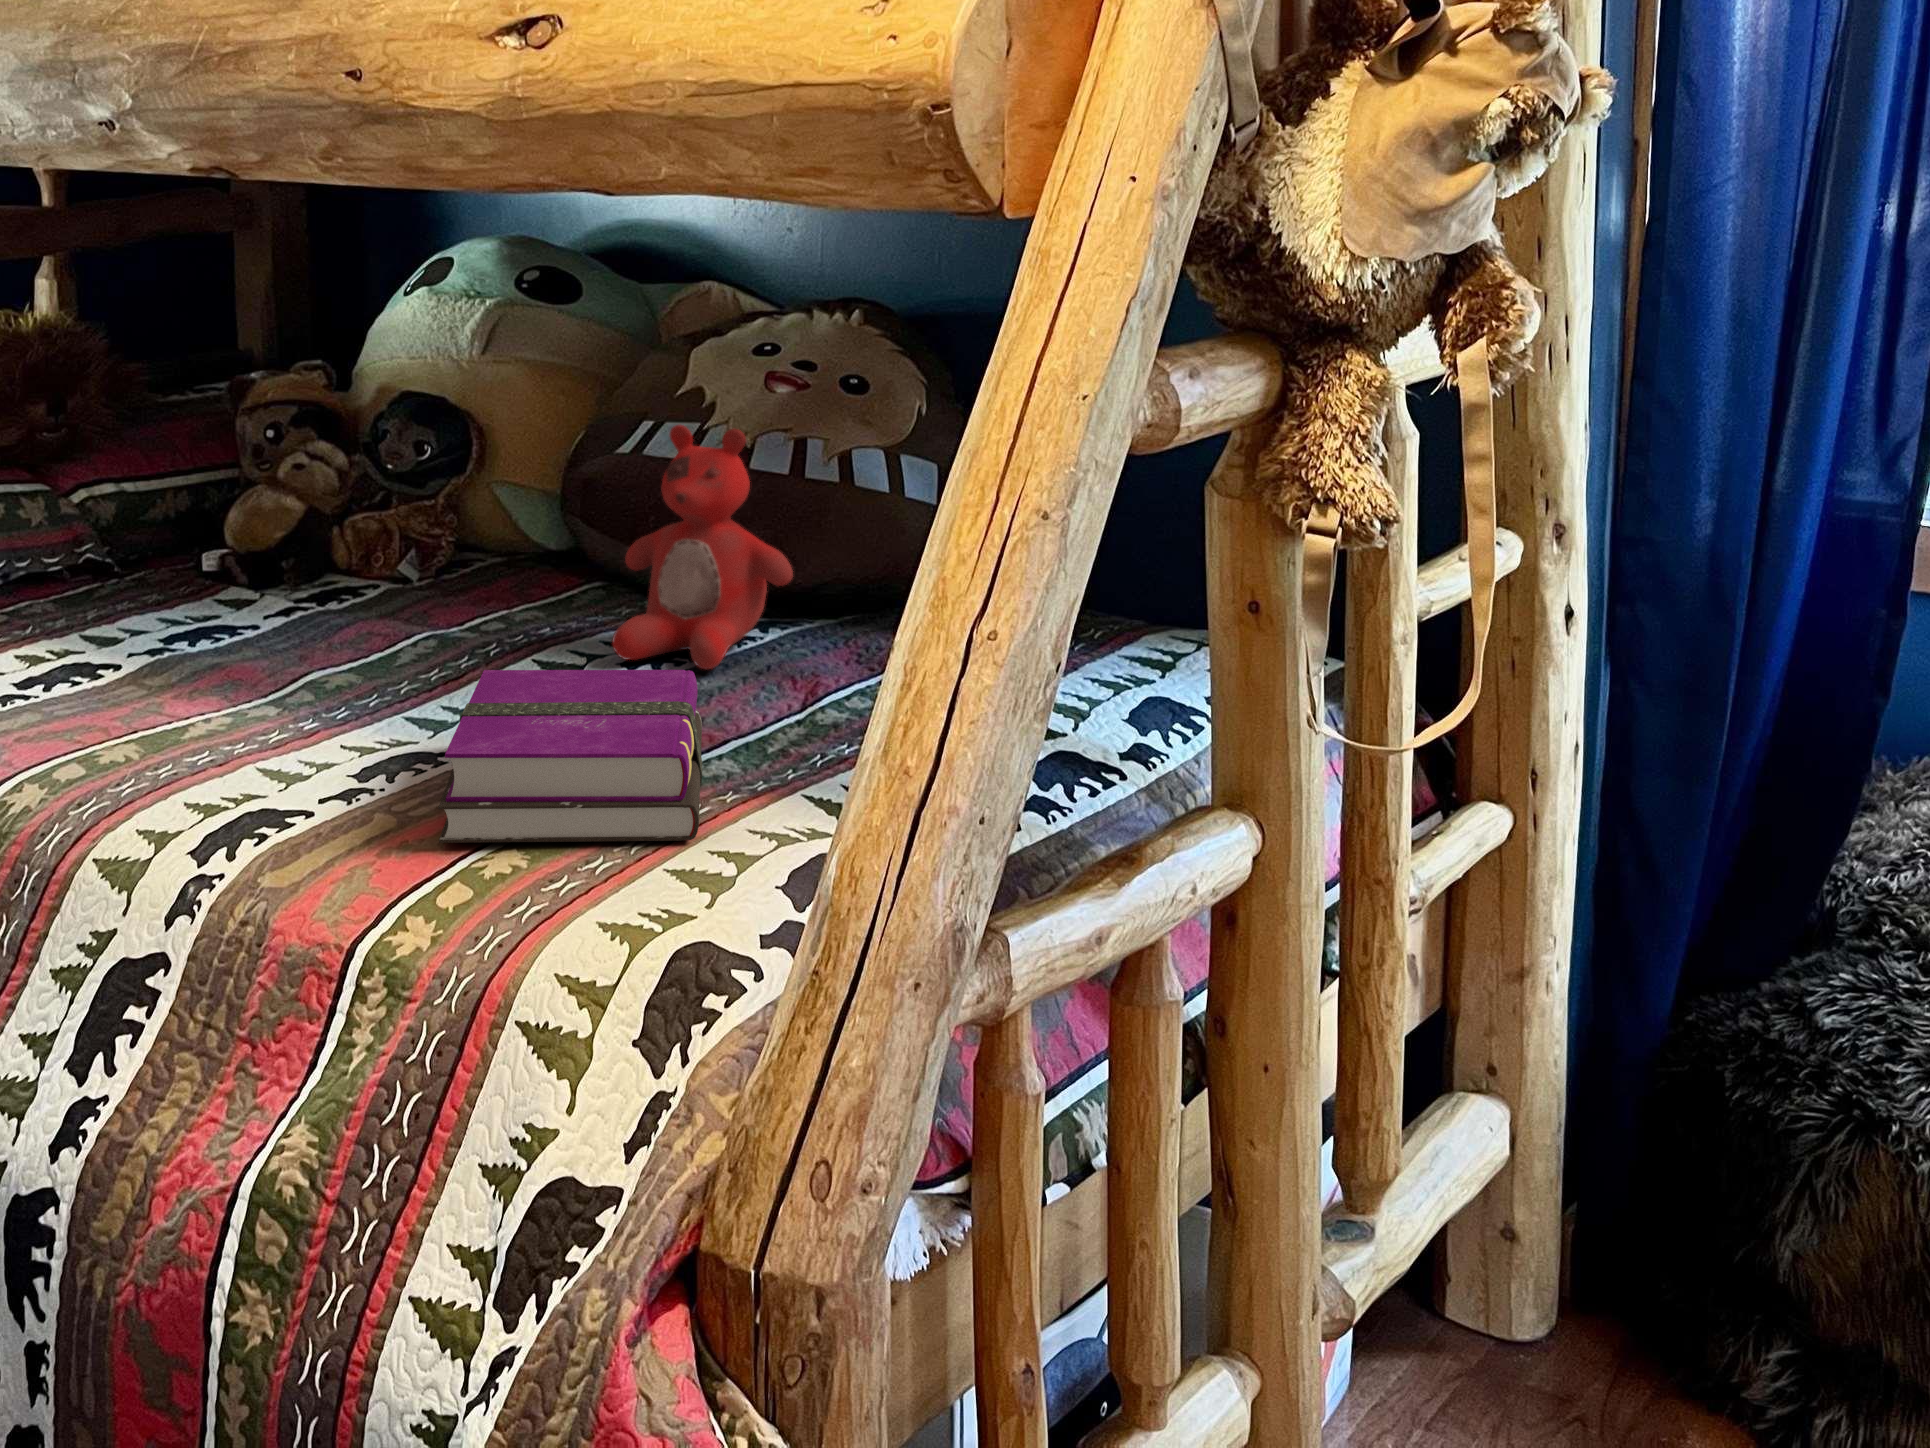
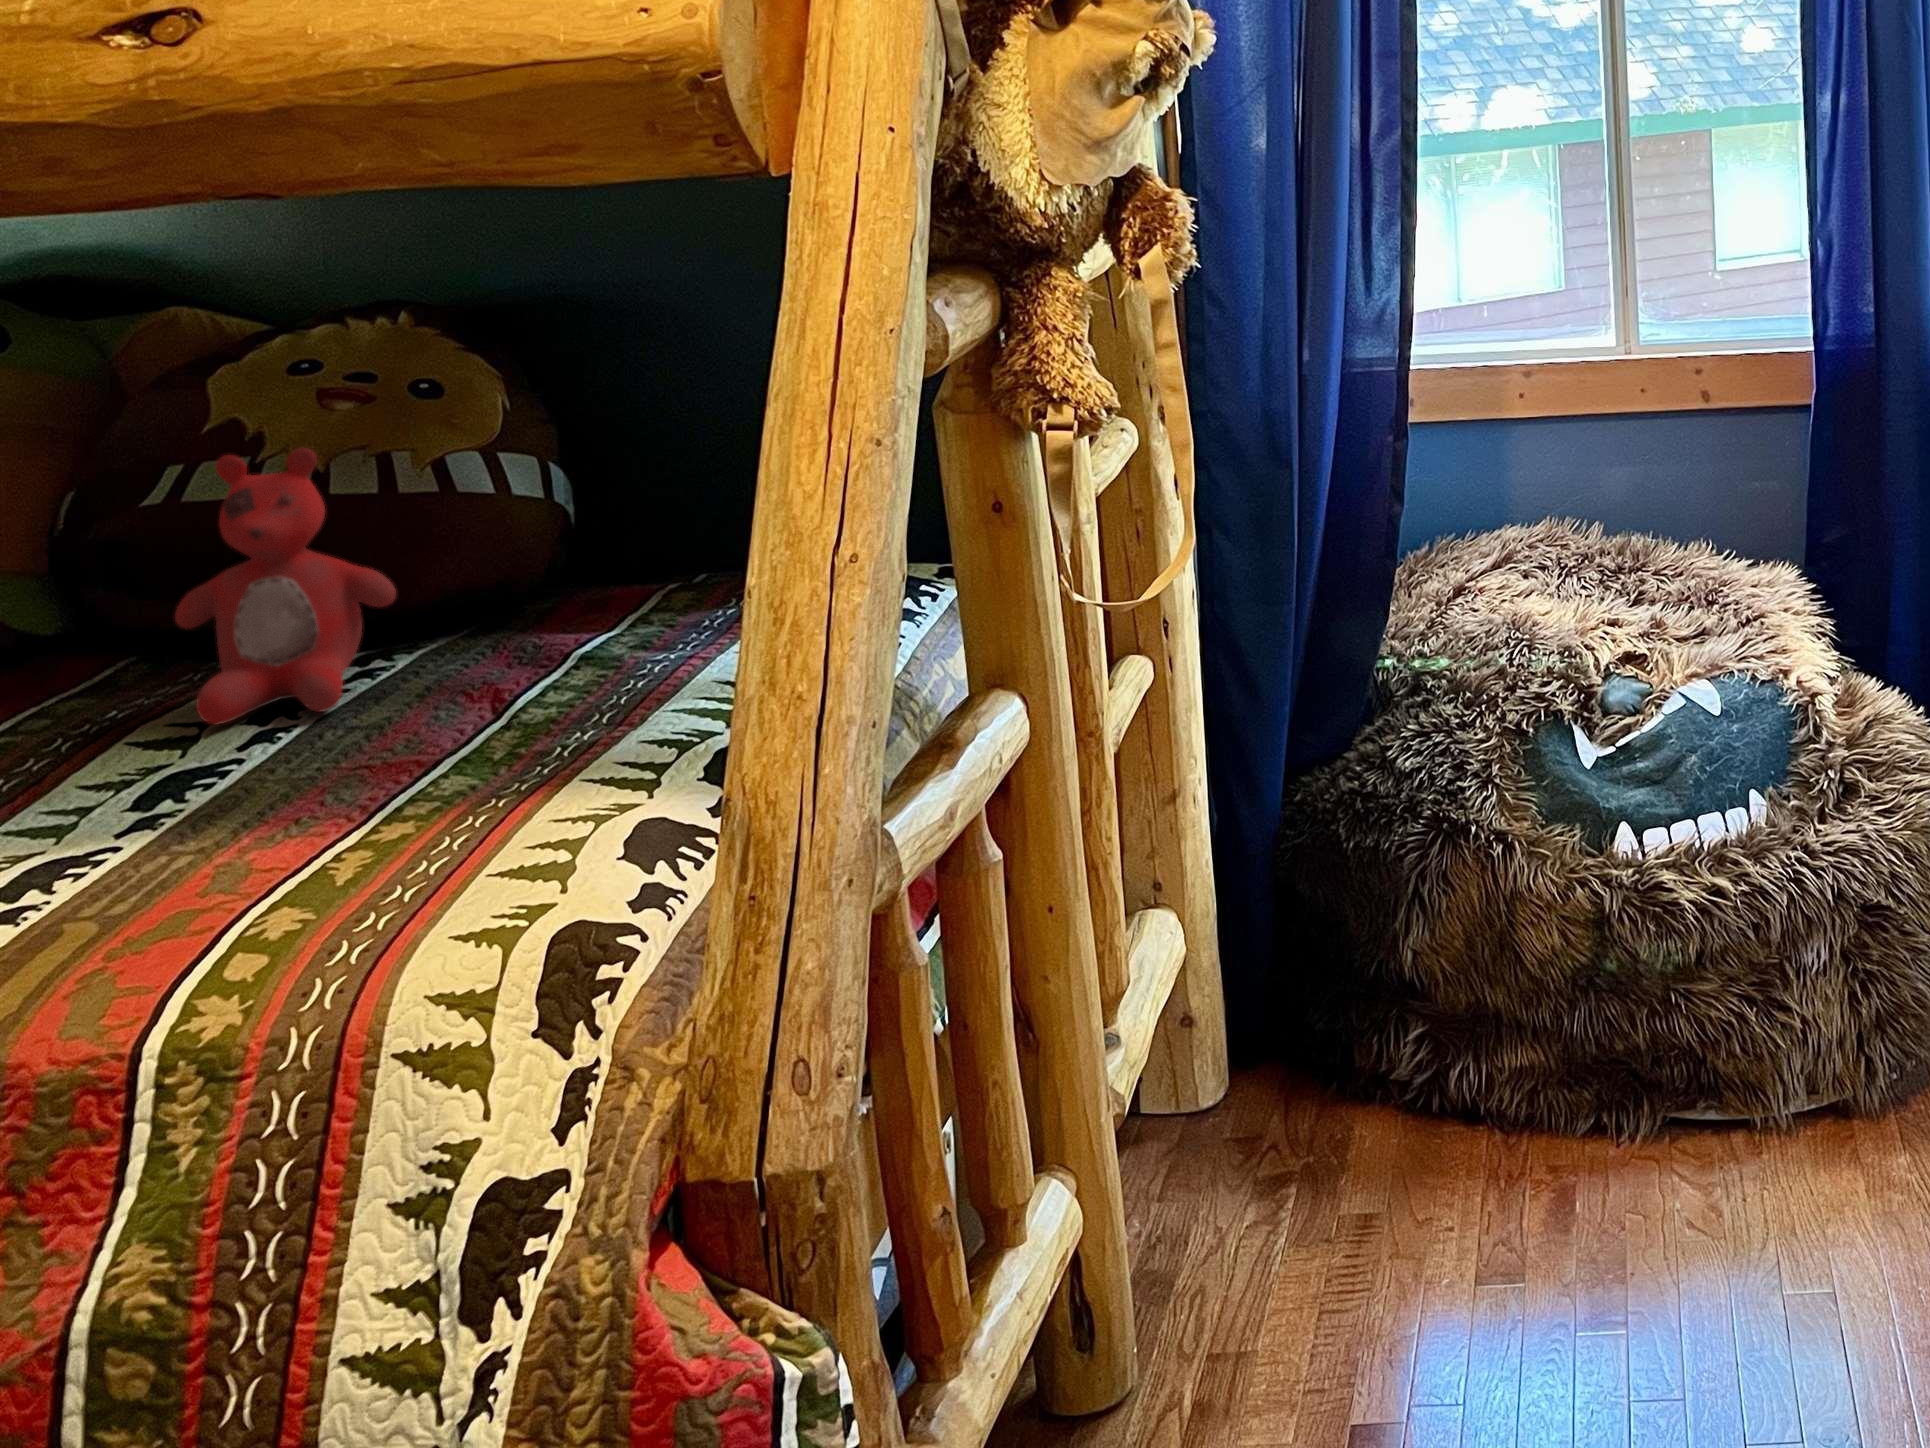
hardback book: present [438,670,702,843] -> none [103,702,468,934]

